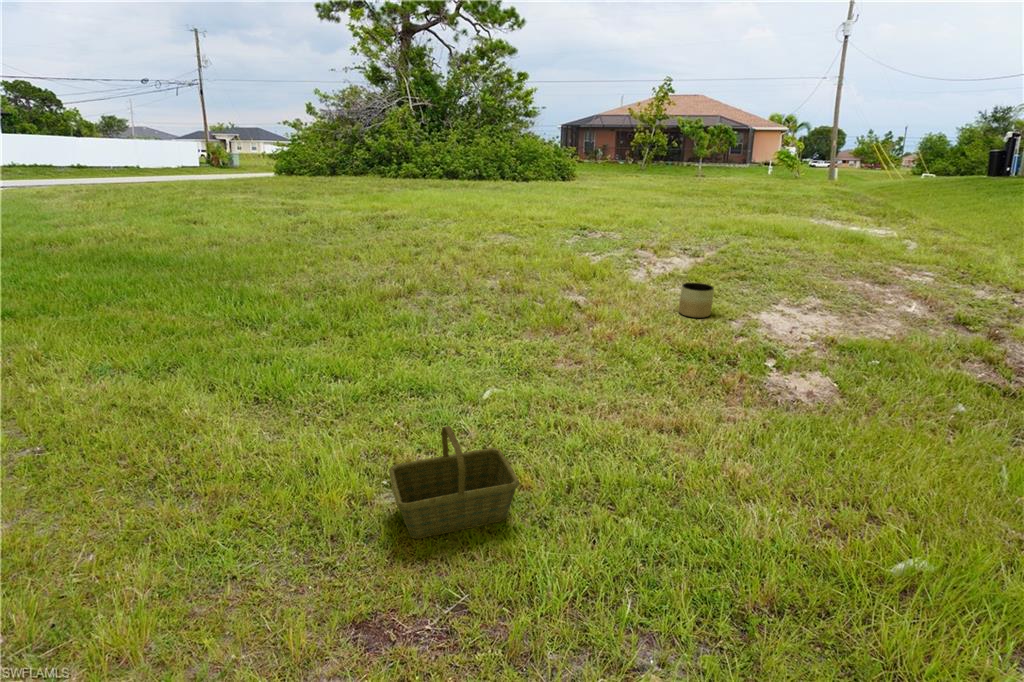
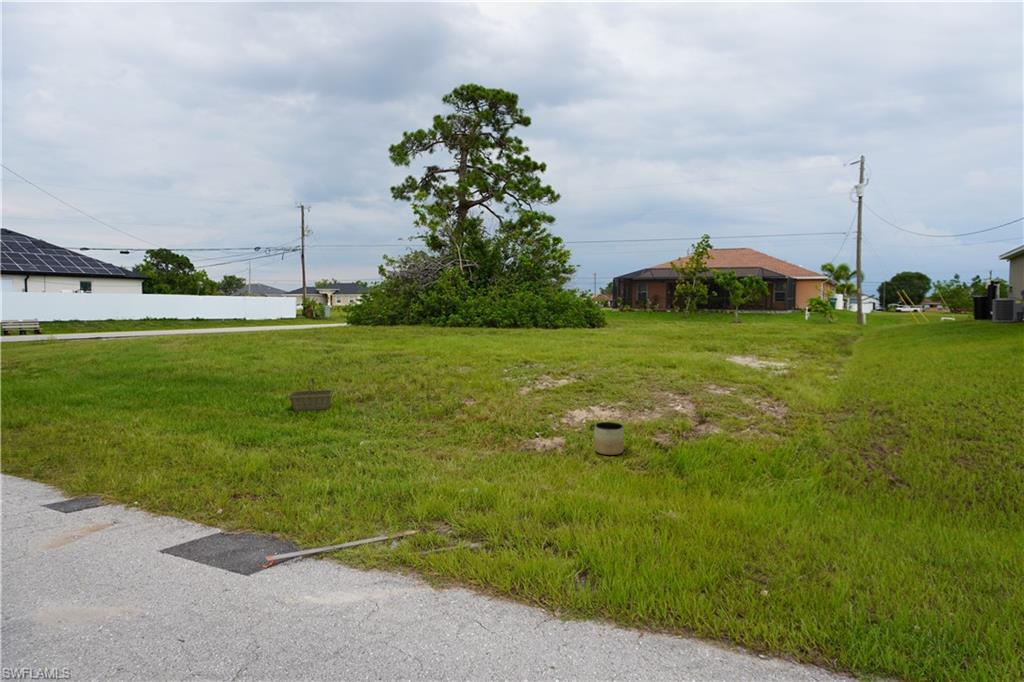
basket: present [389,426,519,539] -> present [289,378,333,411]

